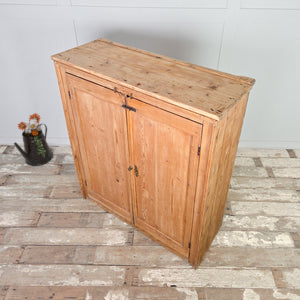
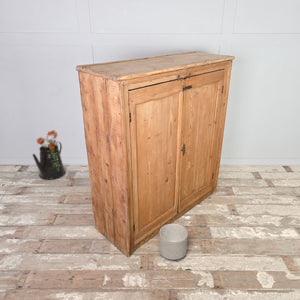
planter: none [144,236,173,275] -> present [159,224,188,260]

